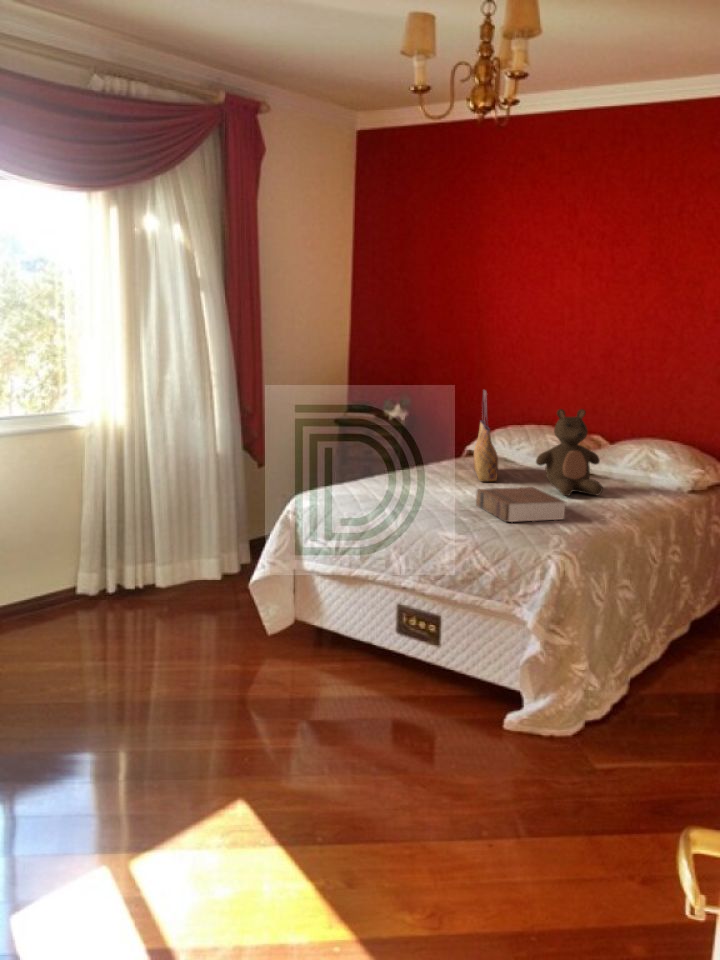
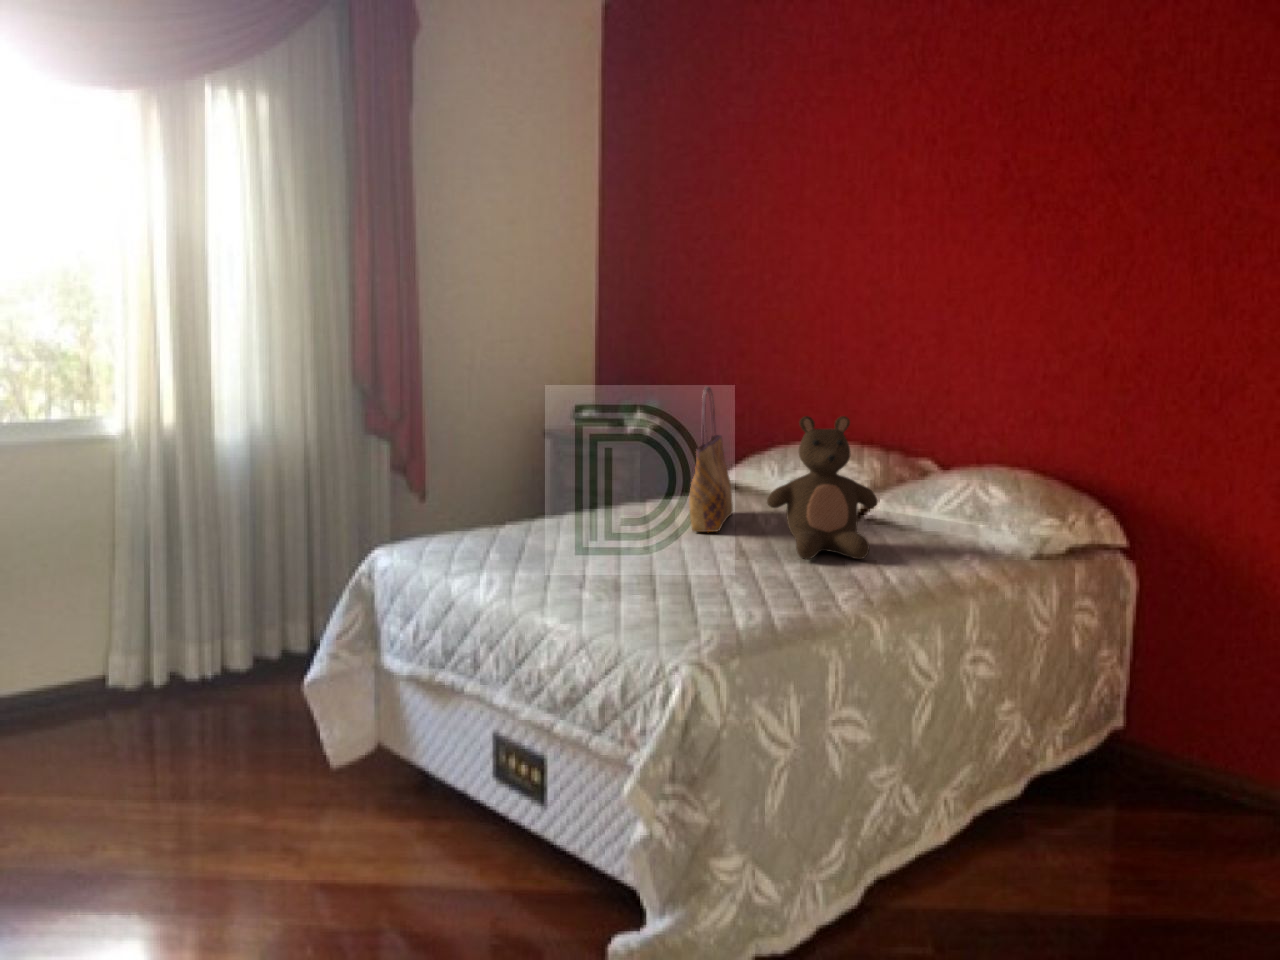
book: present [476,487,566,522] -> none [643,544,766,603]

